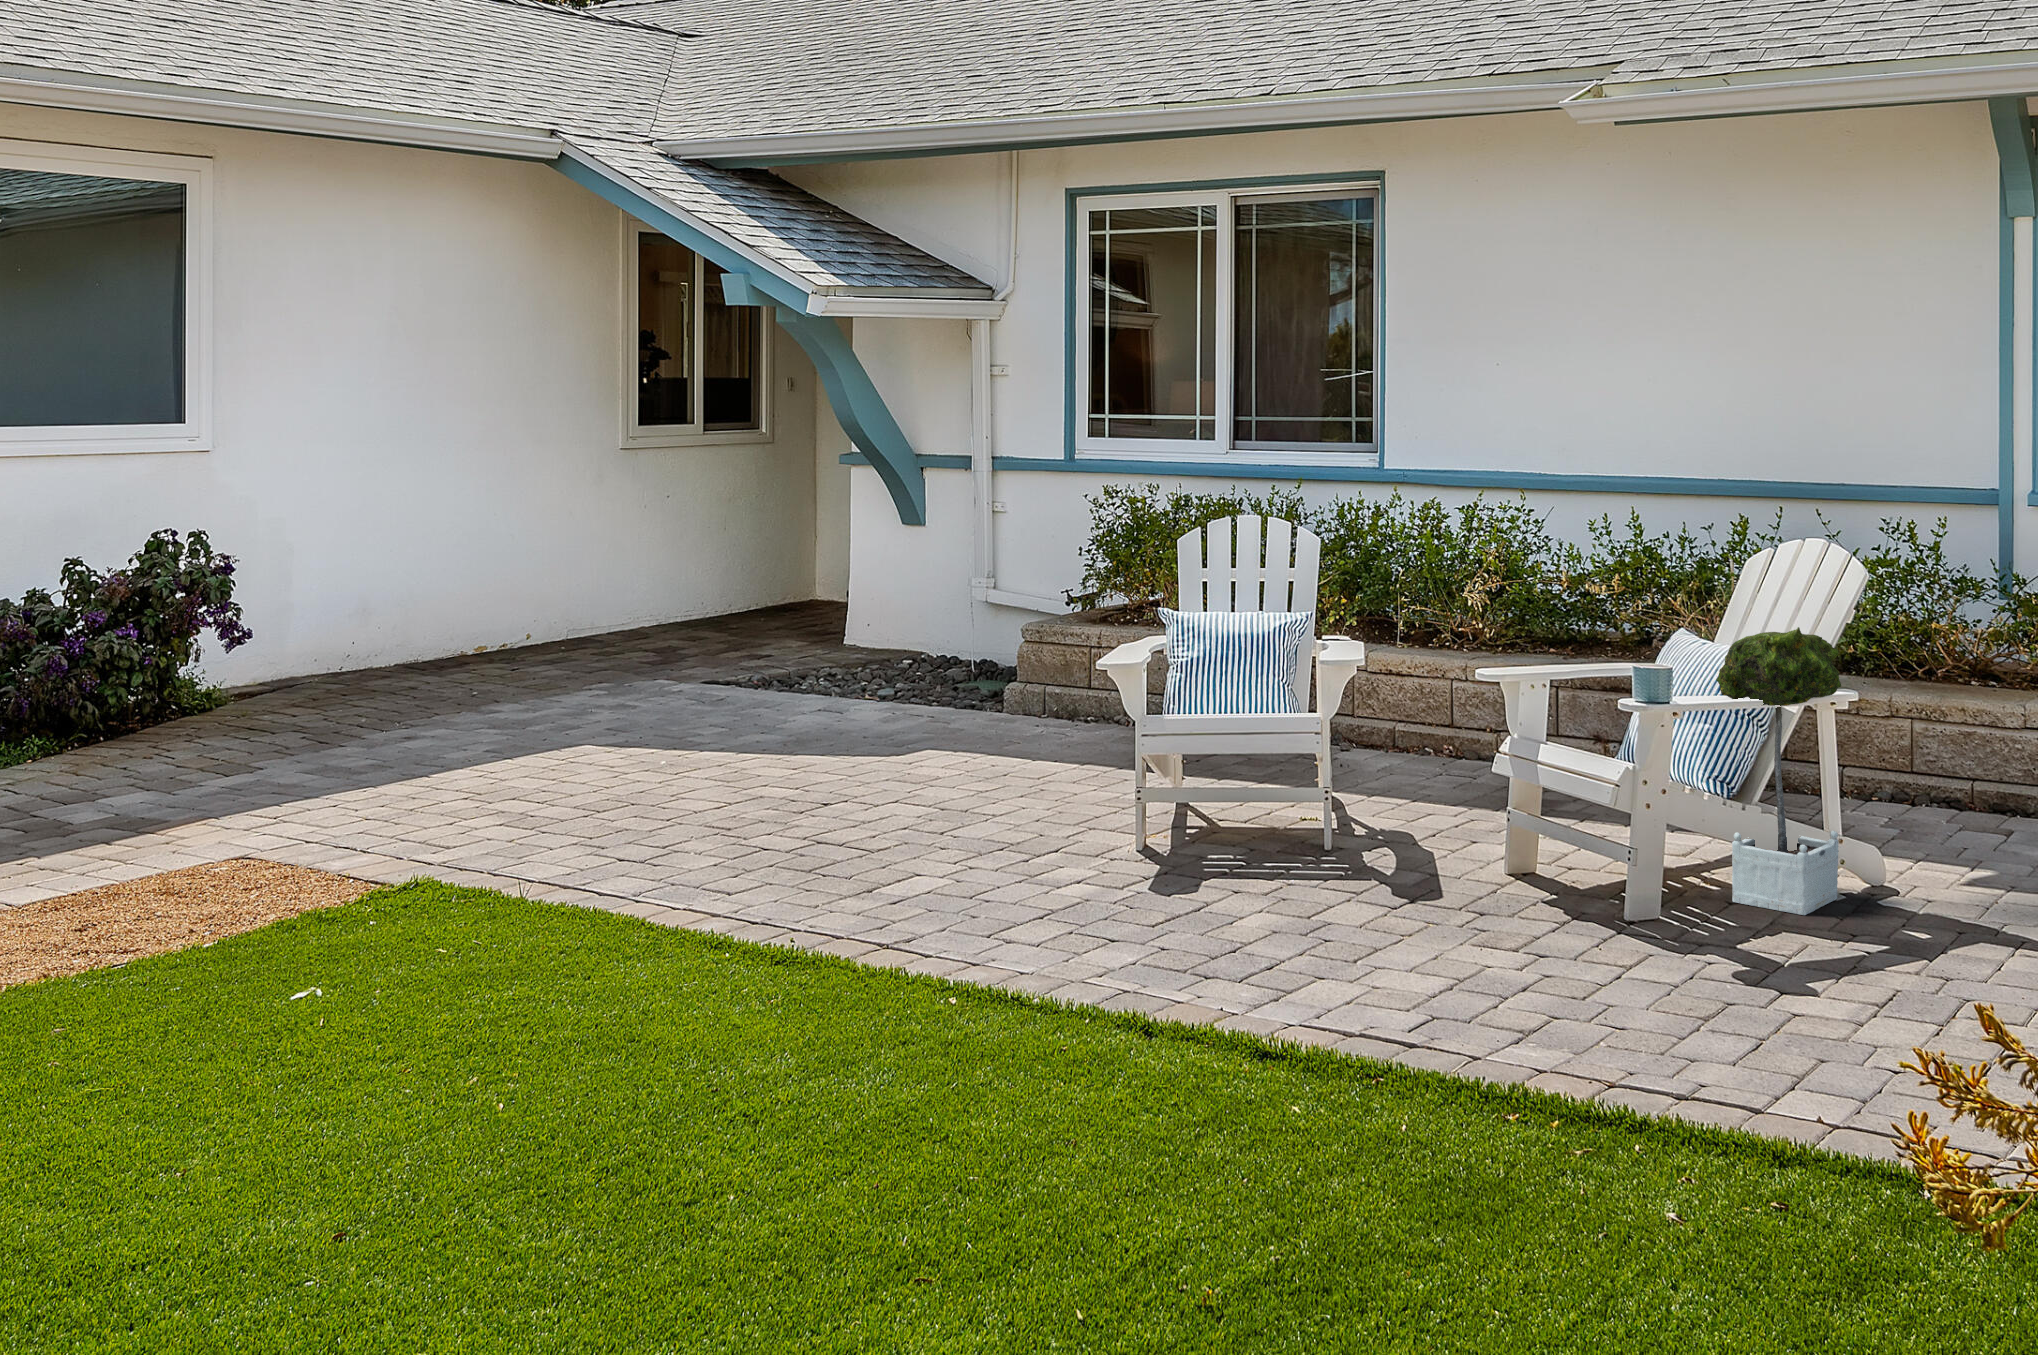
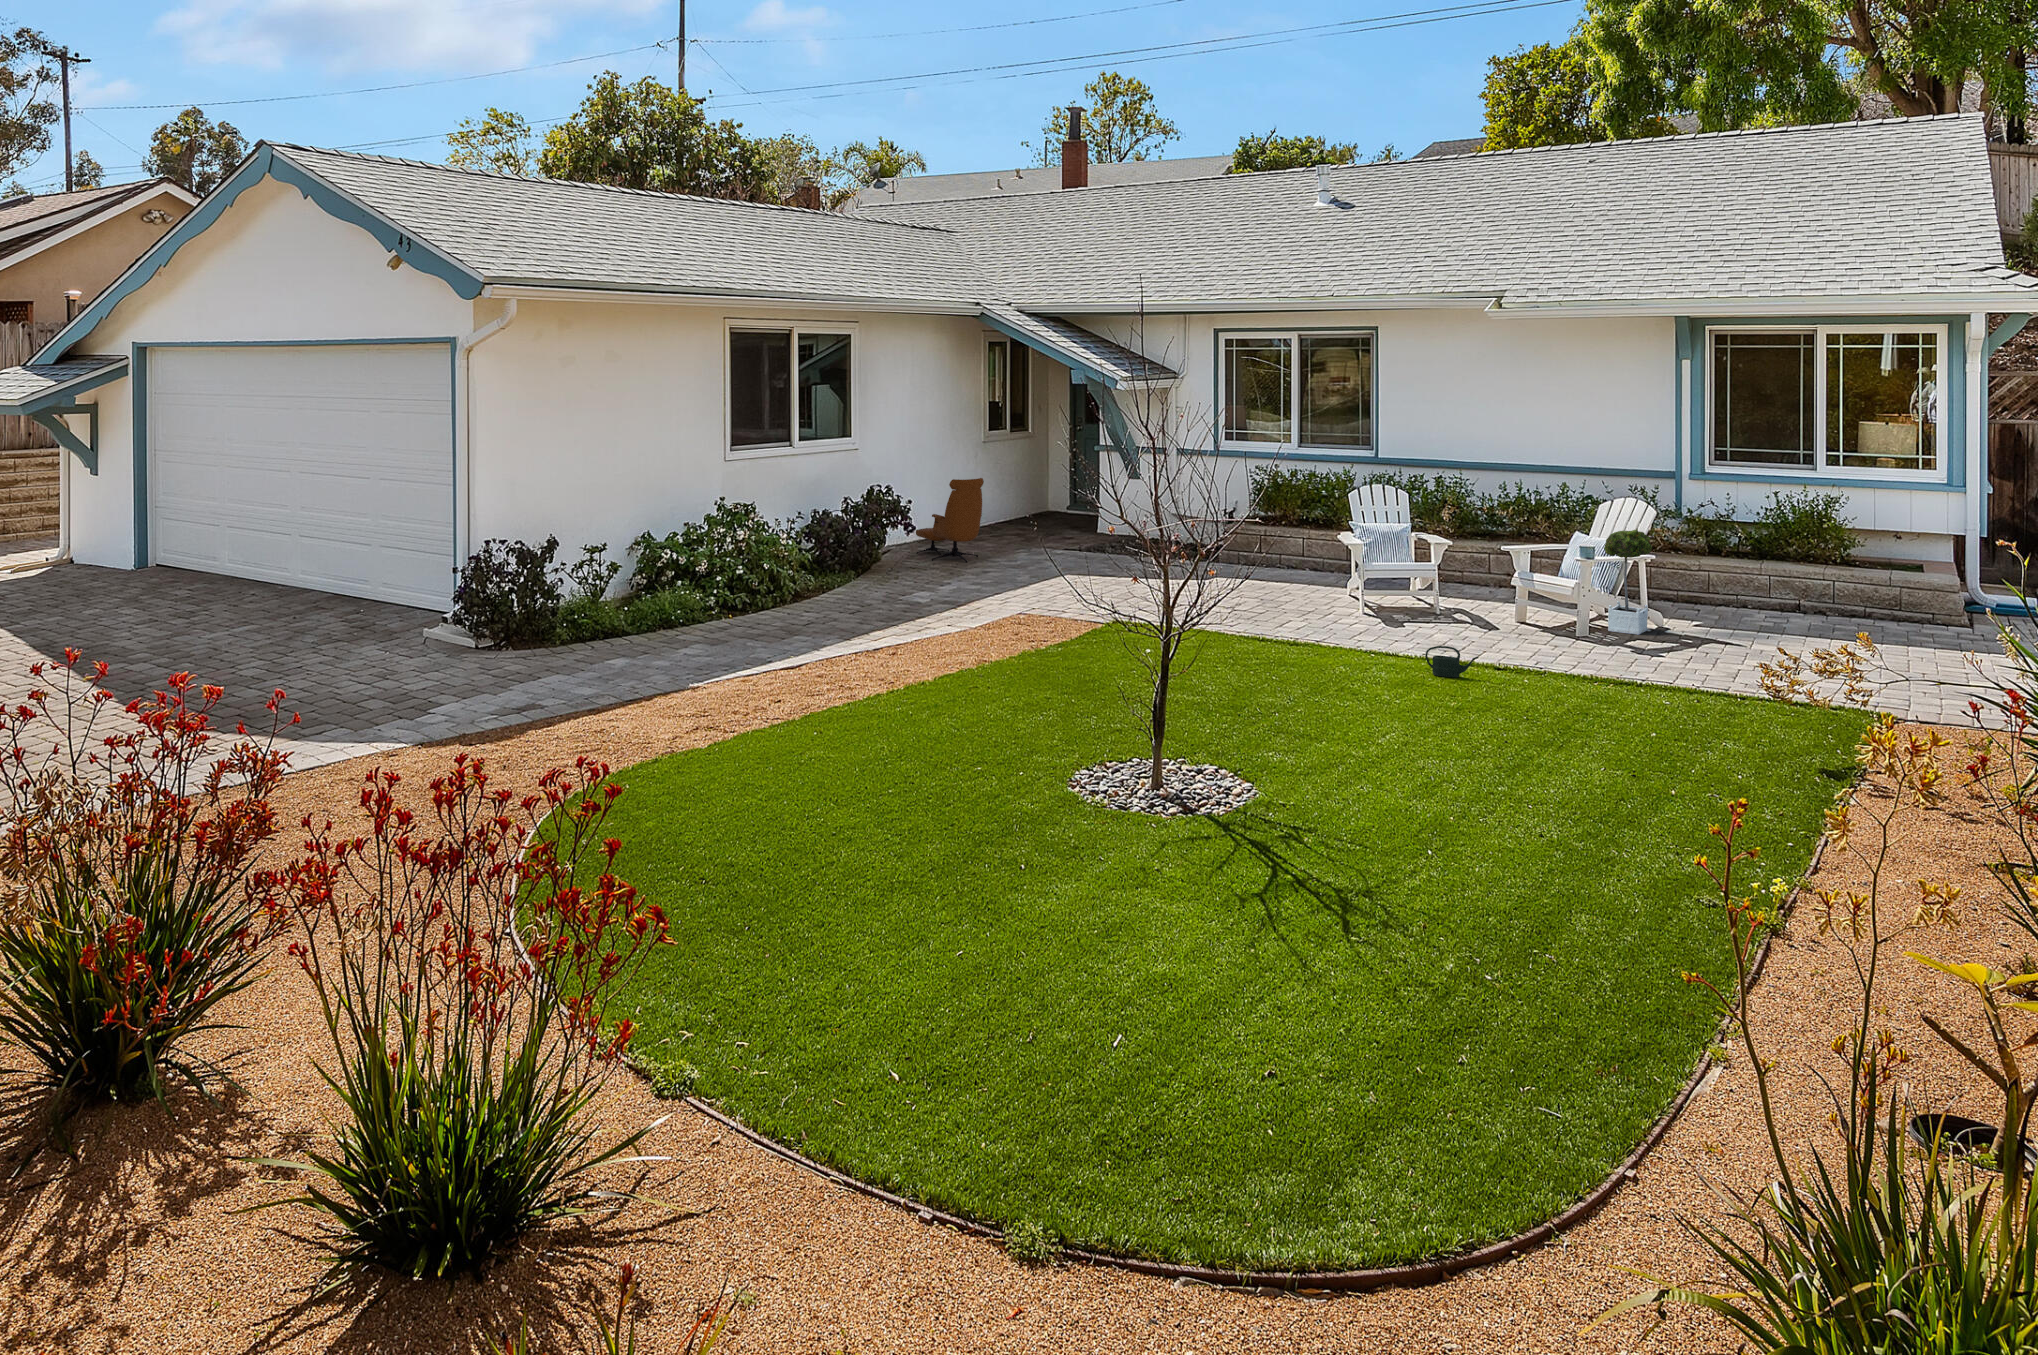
lounge chair: none [383,512,505,702] -> present [916,478,984,562]
watering can: none [1036,1000,1173,1103] -> present [1425,646,1478,678]

